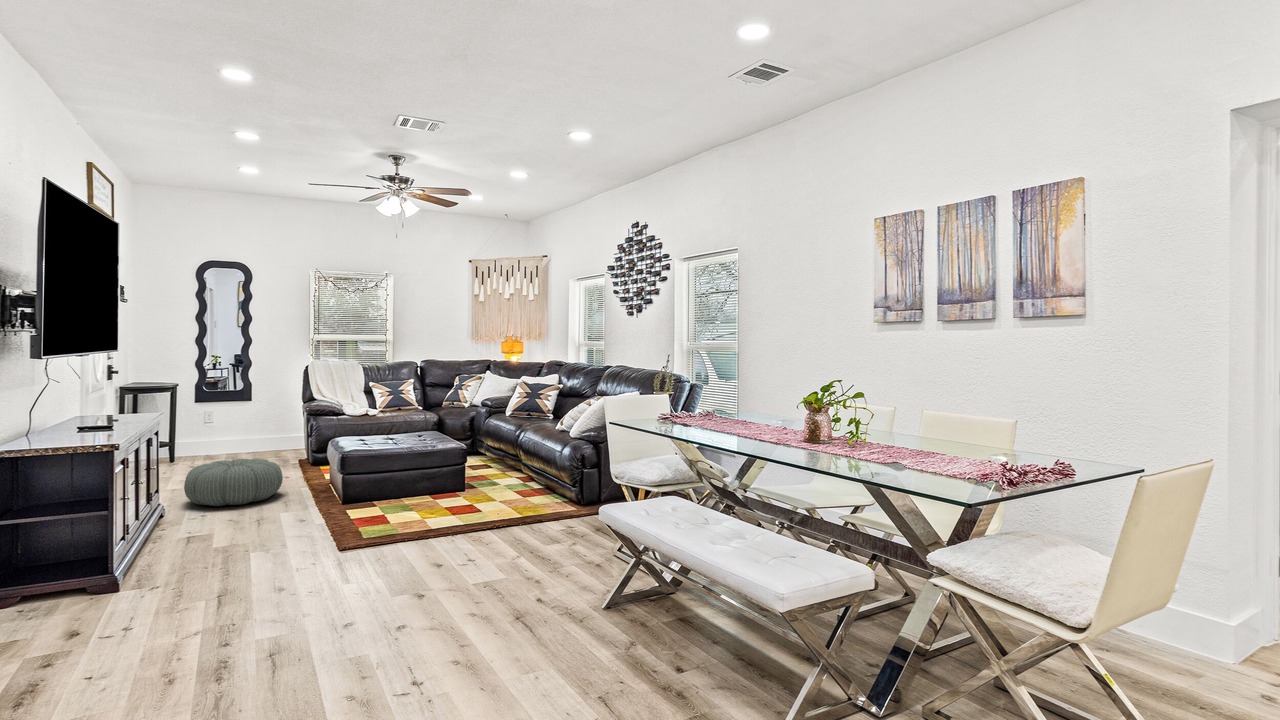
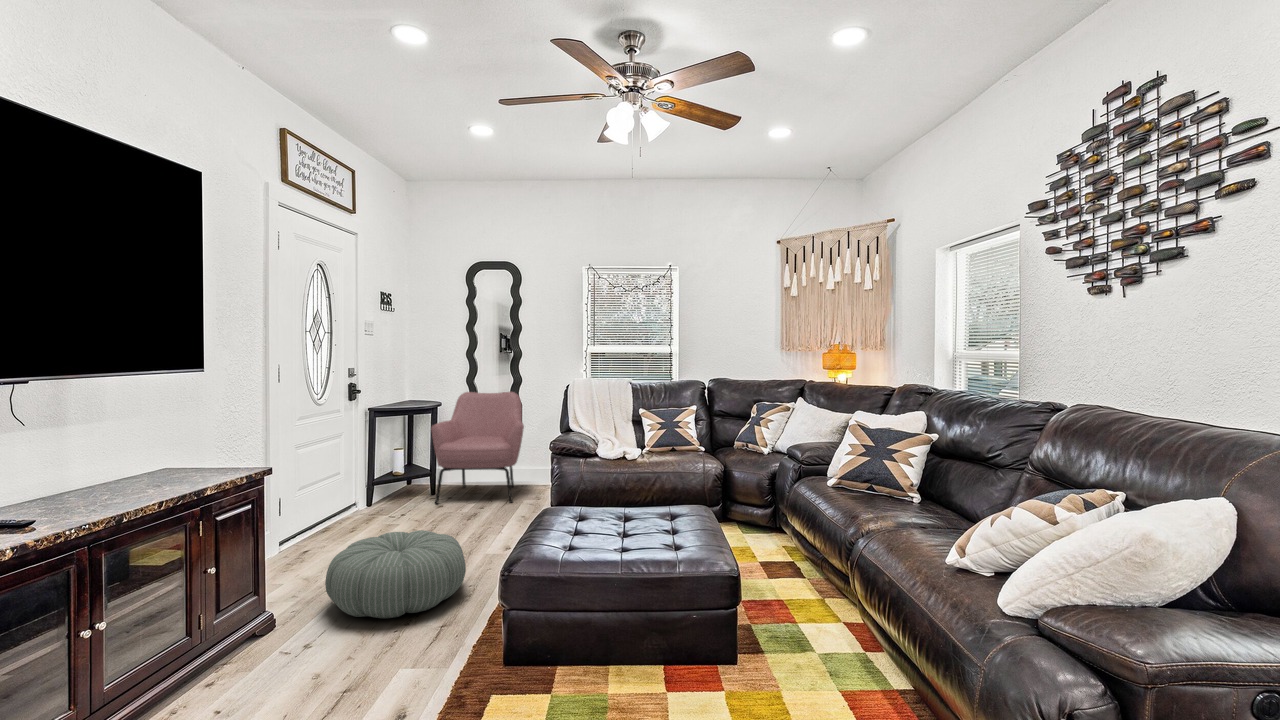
armchair: none [180,372,268,464] -> present [431,392,524,504]

